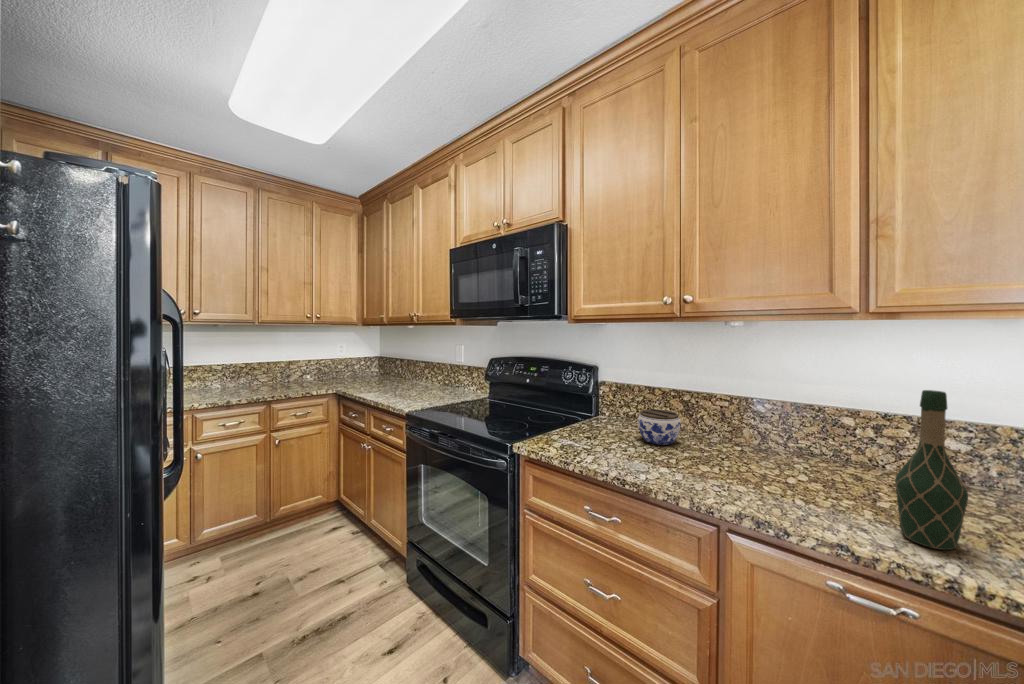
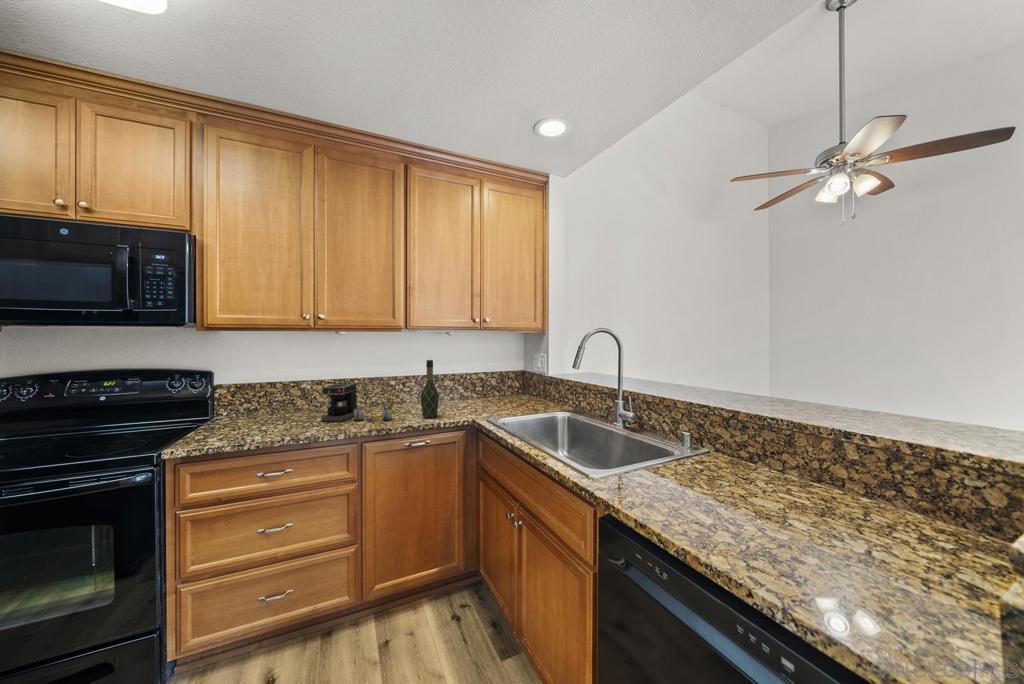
coffee maker: none [681,404,815,505] -> present [321,383,394,422]
jar: present [638,409,681,445] -> none [276,396,309,420]

